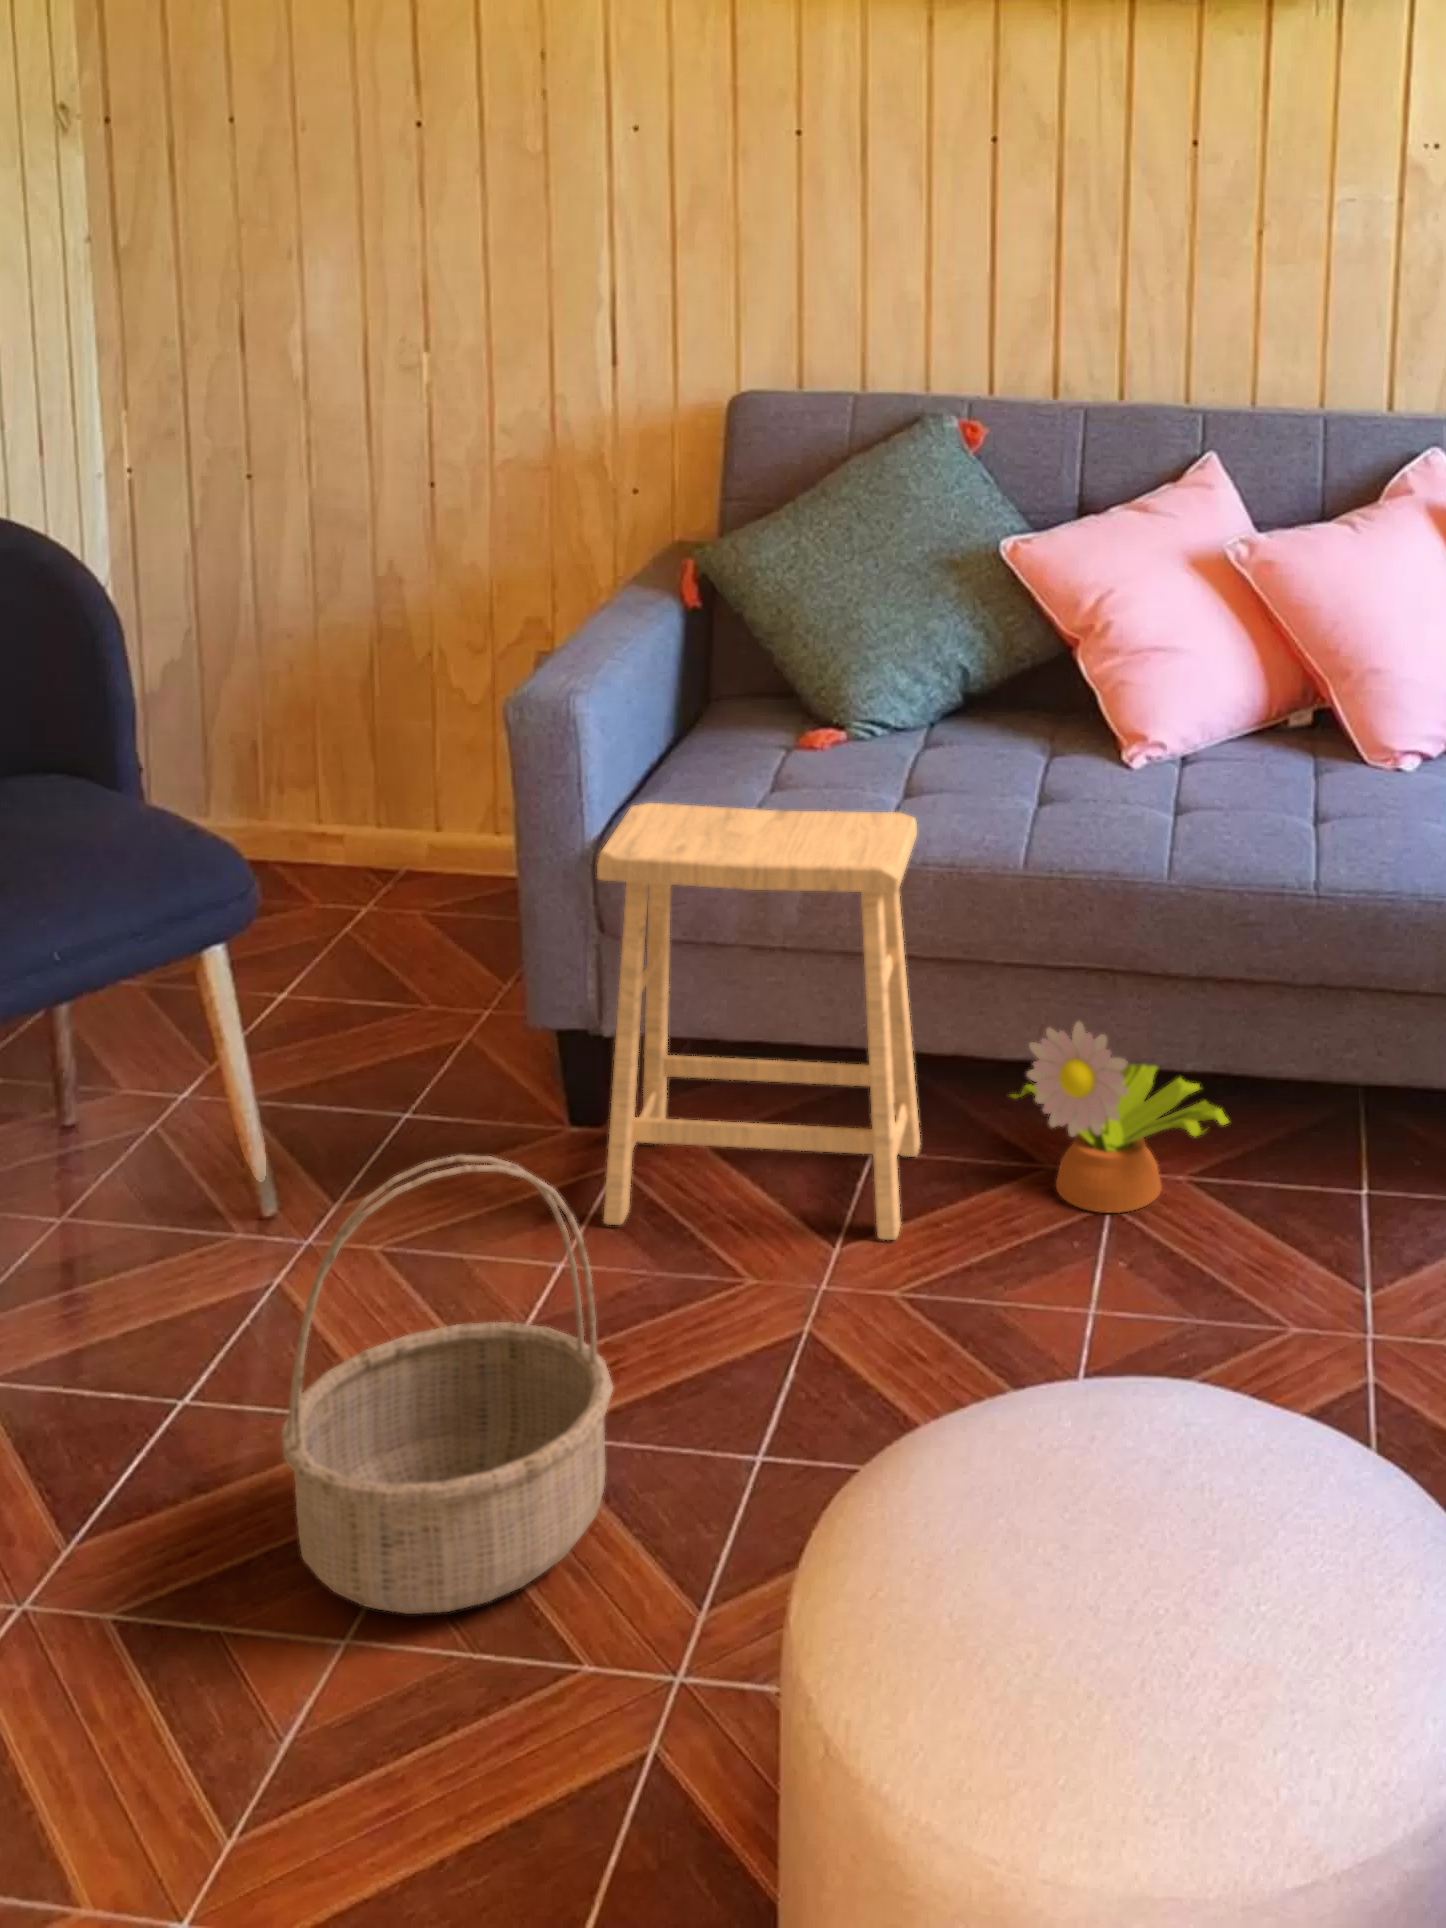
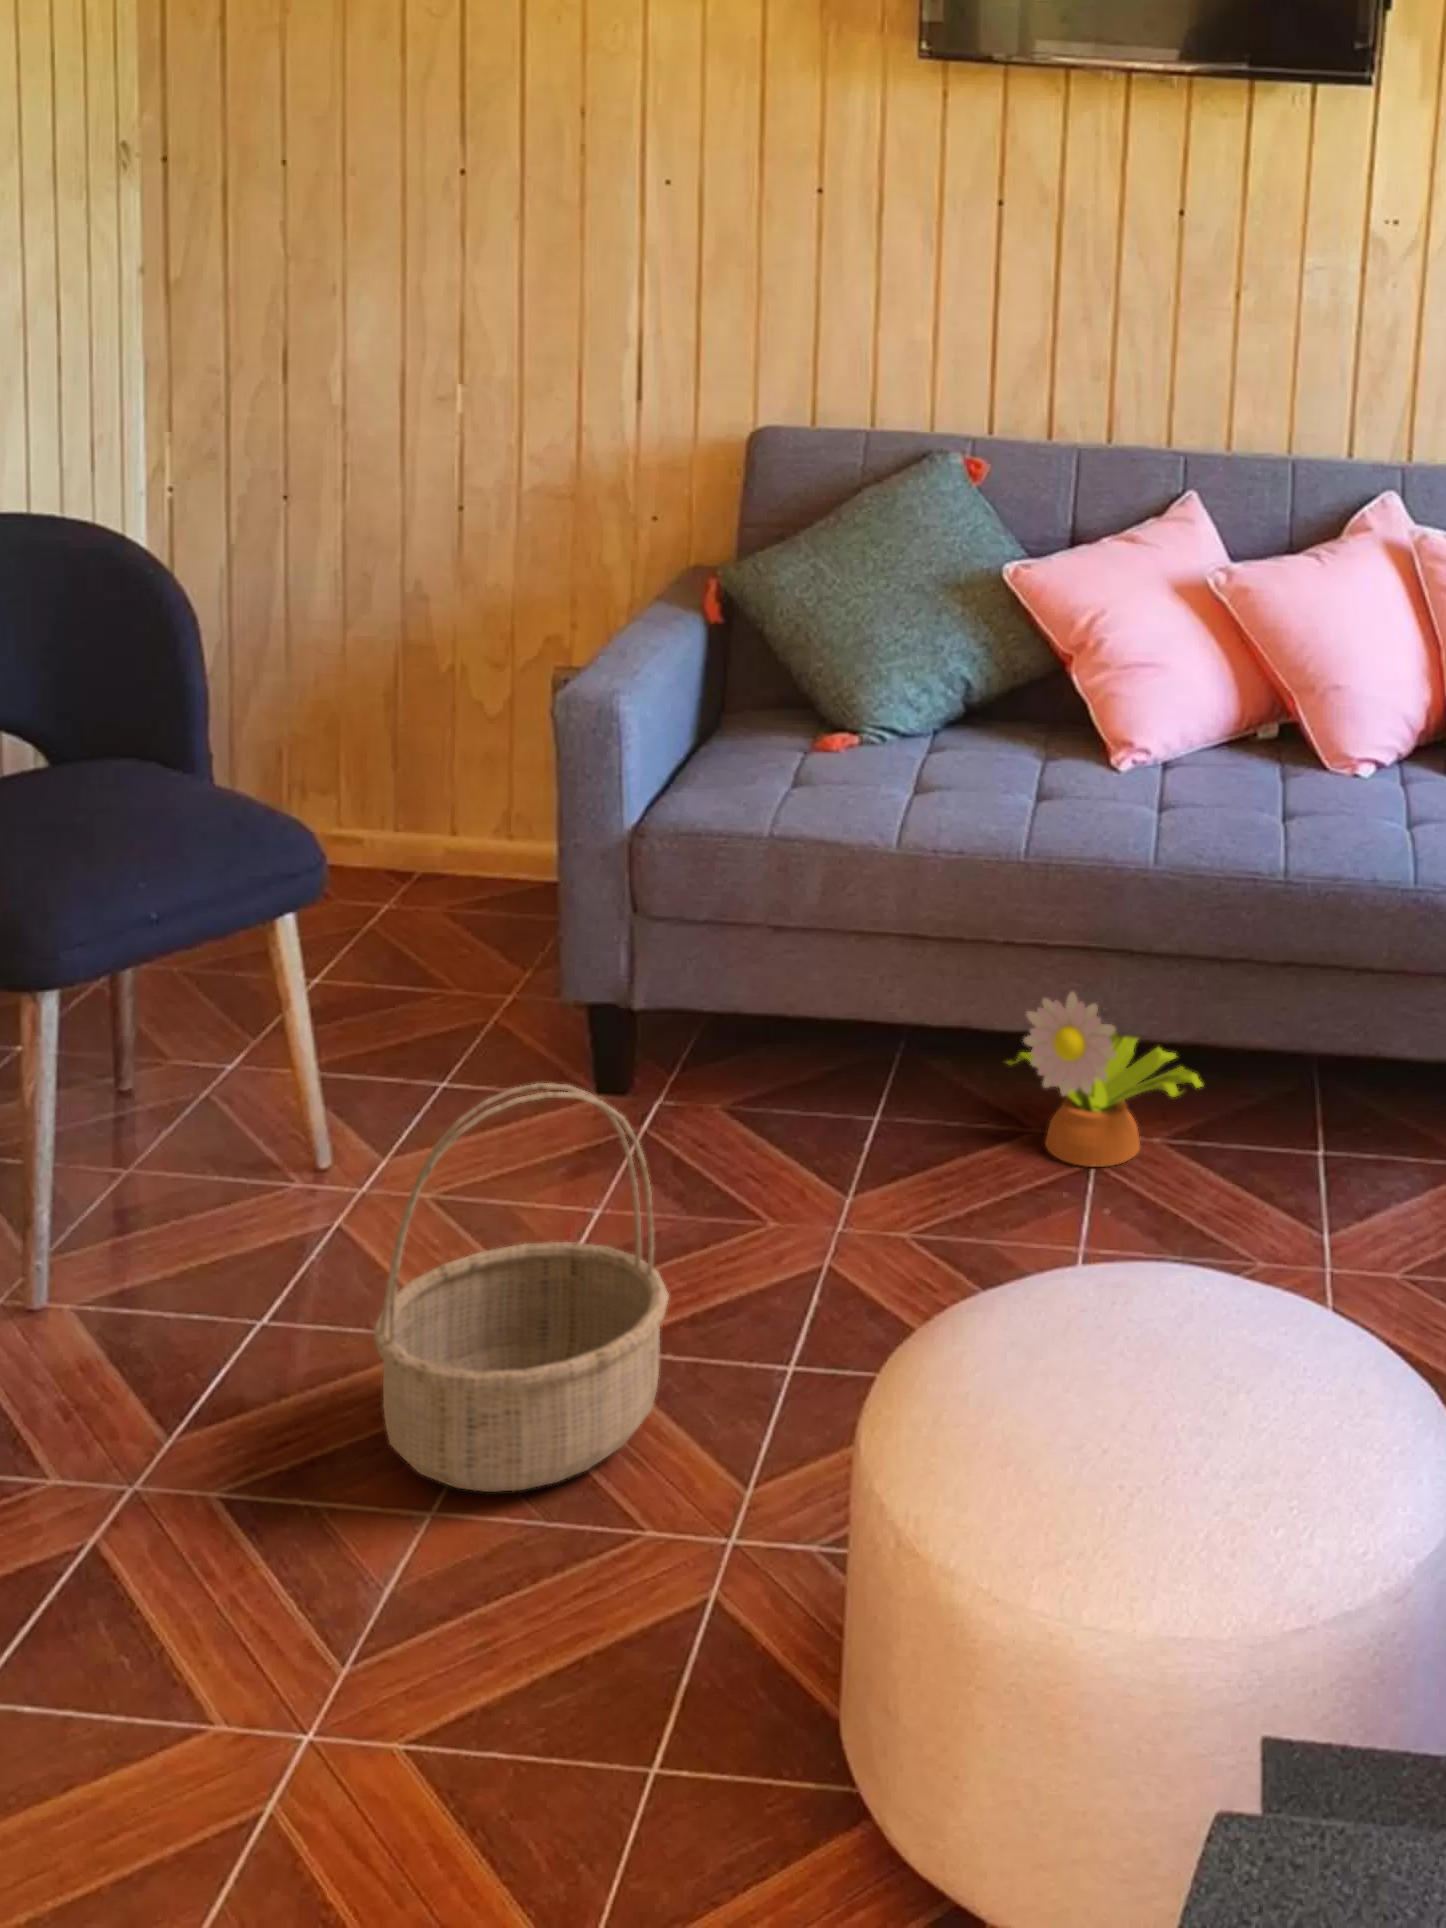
footstool: present [597,803,920,1240] -> none [636,792,929,1189]

